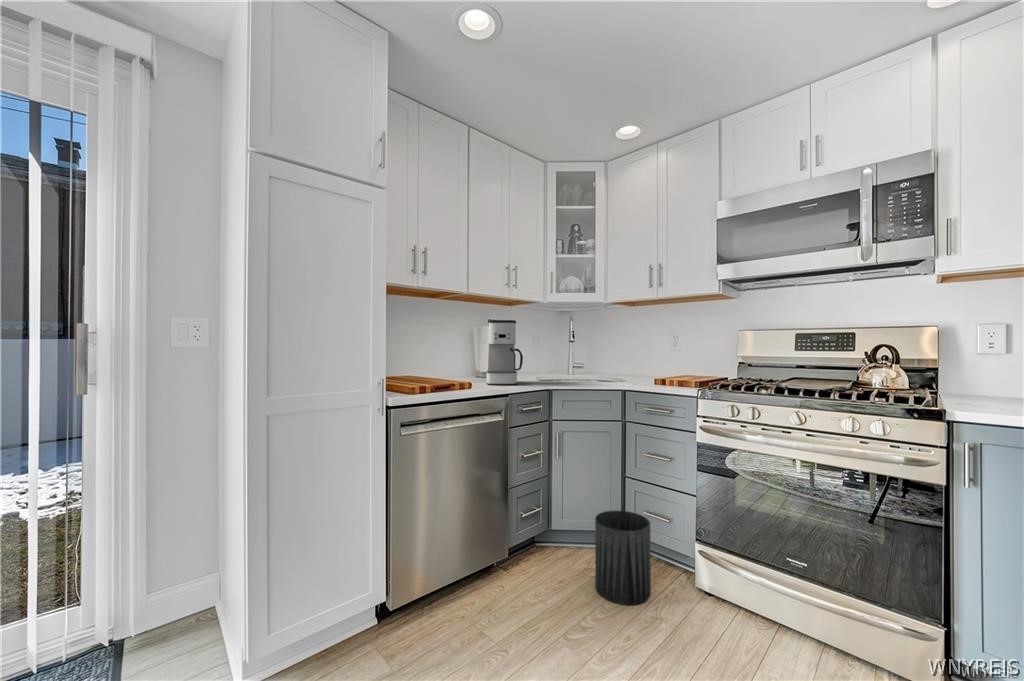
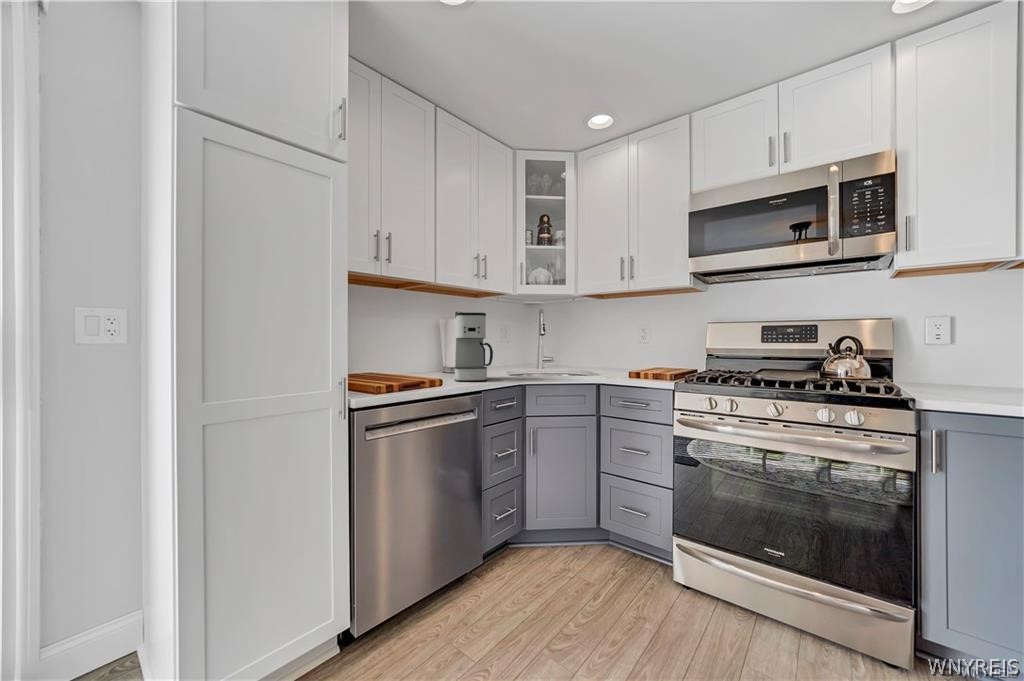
trash can: present [595,510,651,605] -> none [573,509,630,606]

